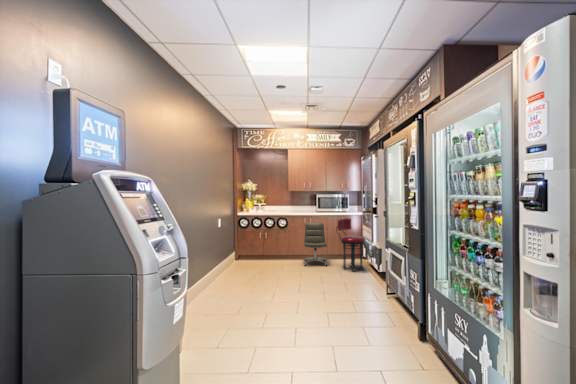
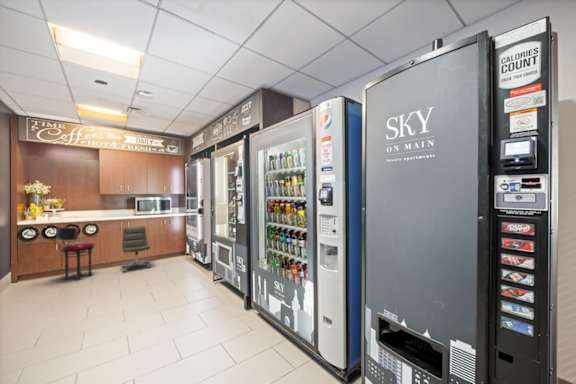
stool: present [337,218,365,272] -> present [54,227,94,280]

